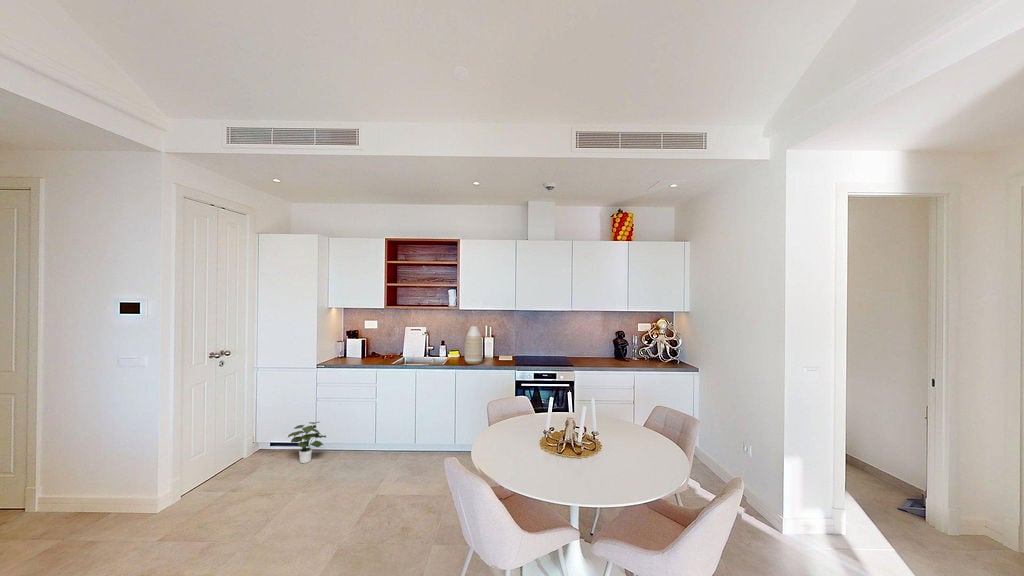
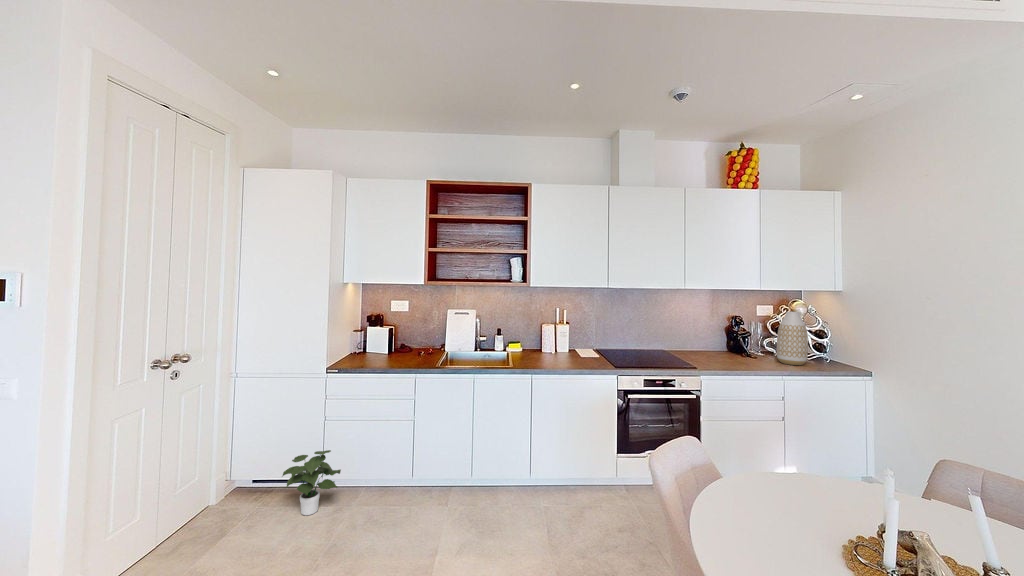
vase: present [464,326,483,364] -> present [777,312,808,365]

